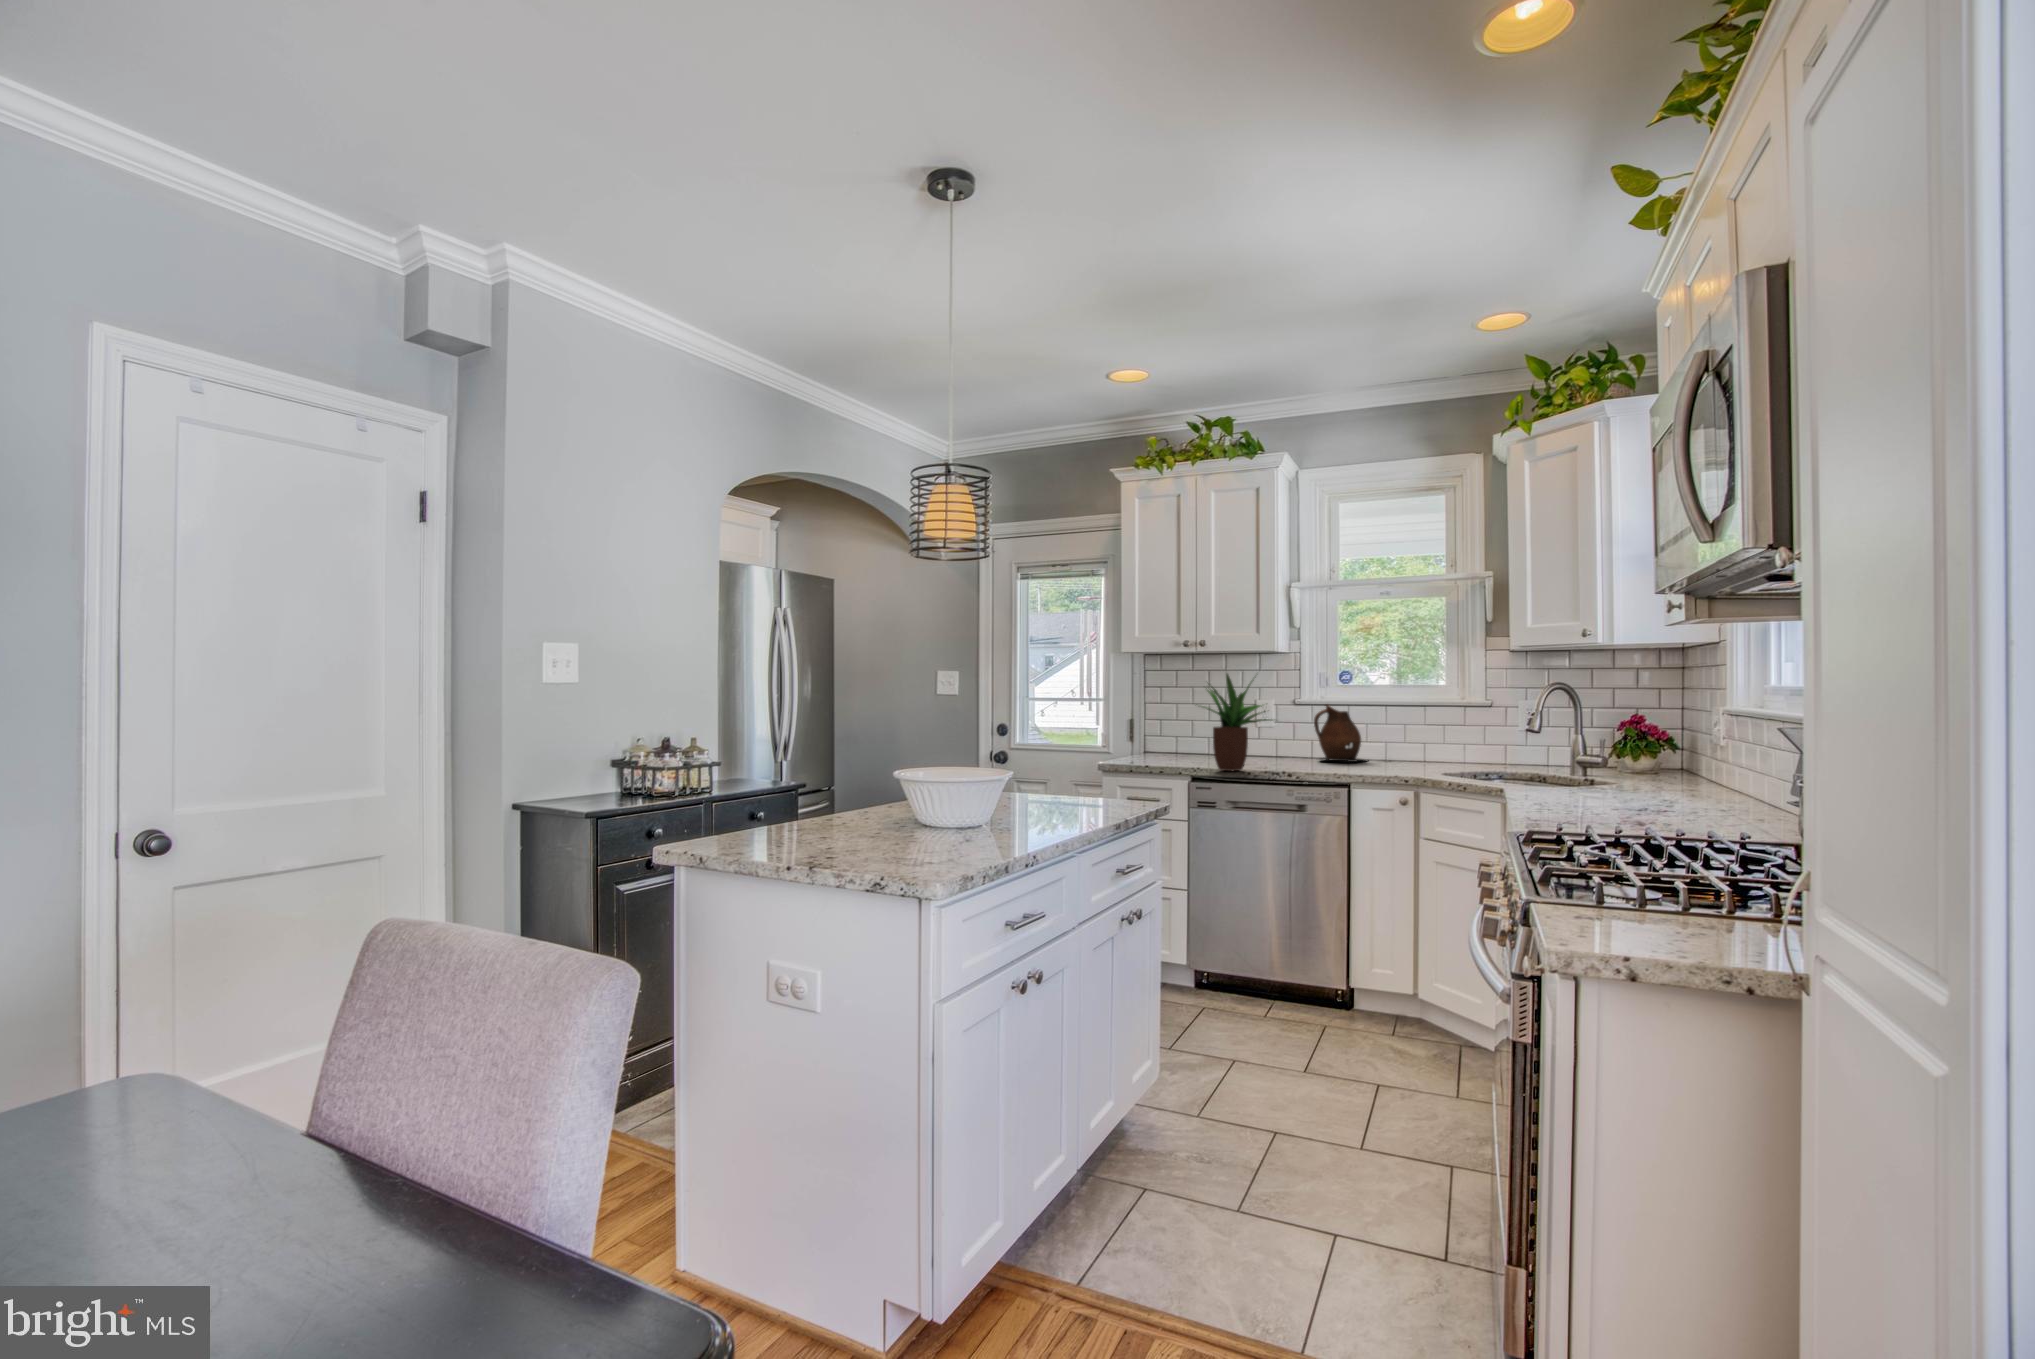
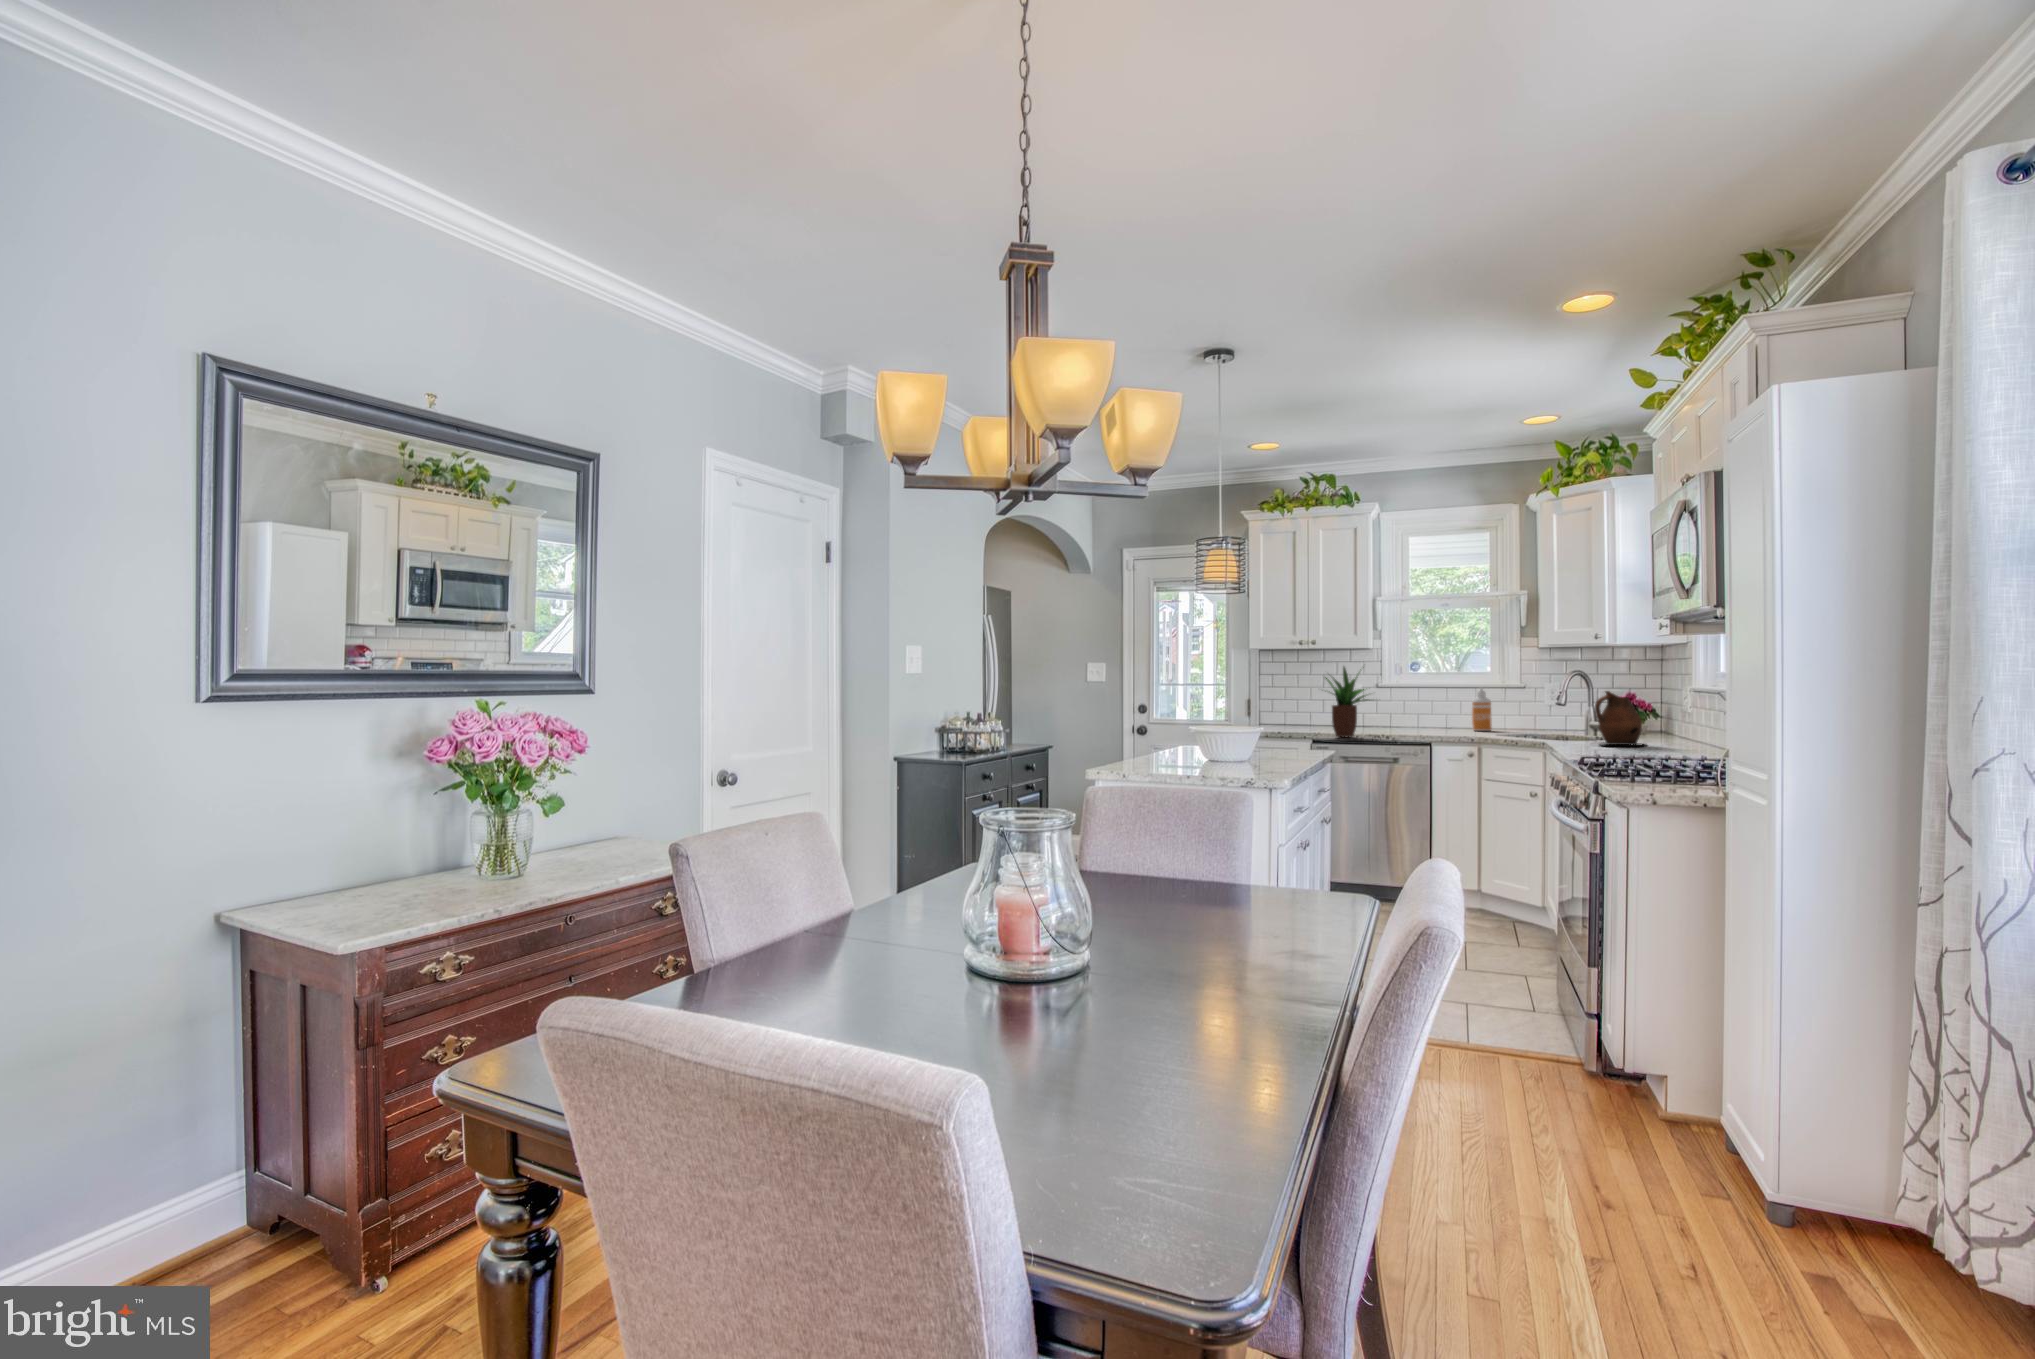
soap dispenser: none [1413,704,1439,764] -> present [1472,687,1492,731]
ceramic pitcher: present [1314,705,1361,762] -> present [1595,691,1643,746]

